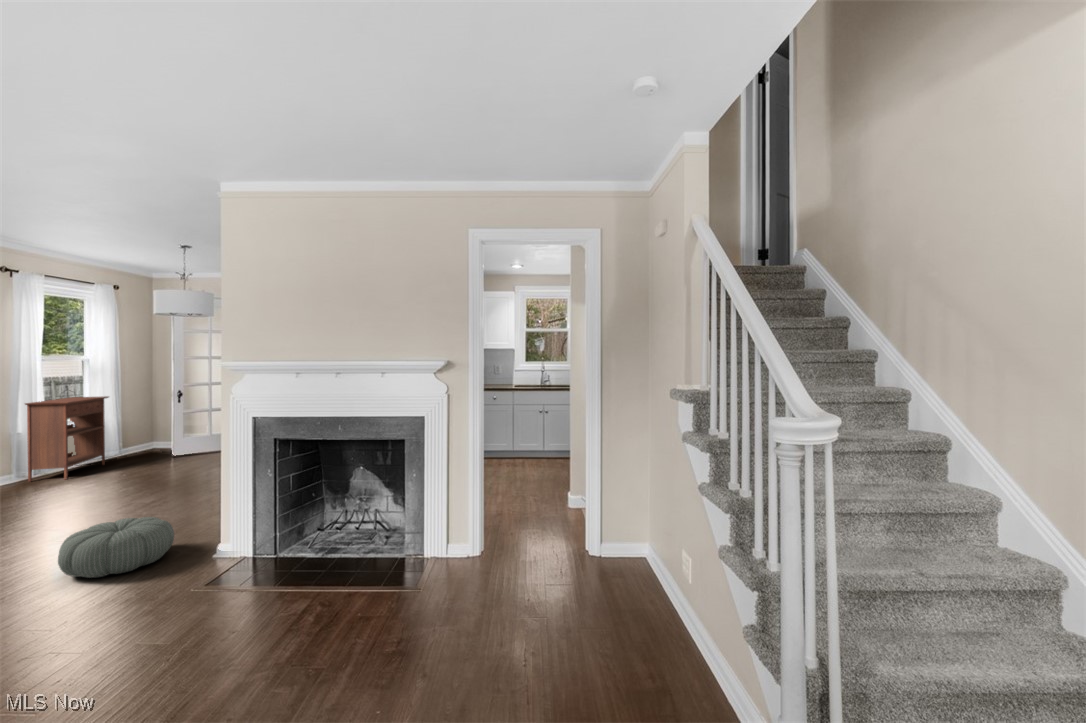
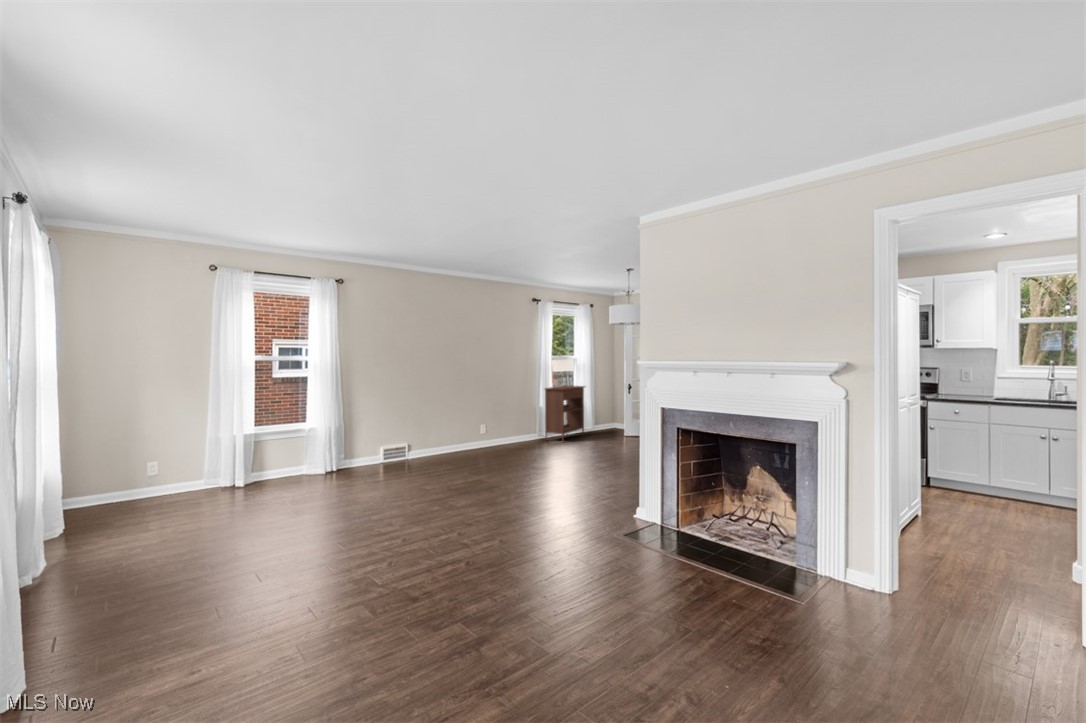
pouf: present [58,517,174,578] -> none [550,474,612,512]

